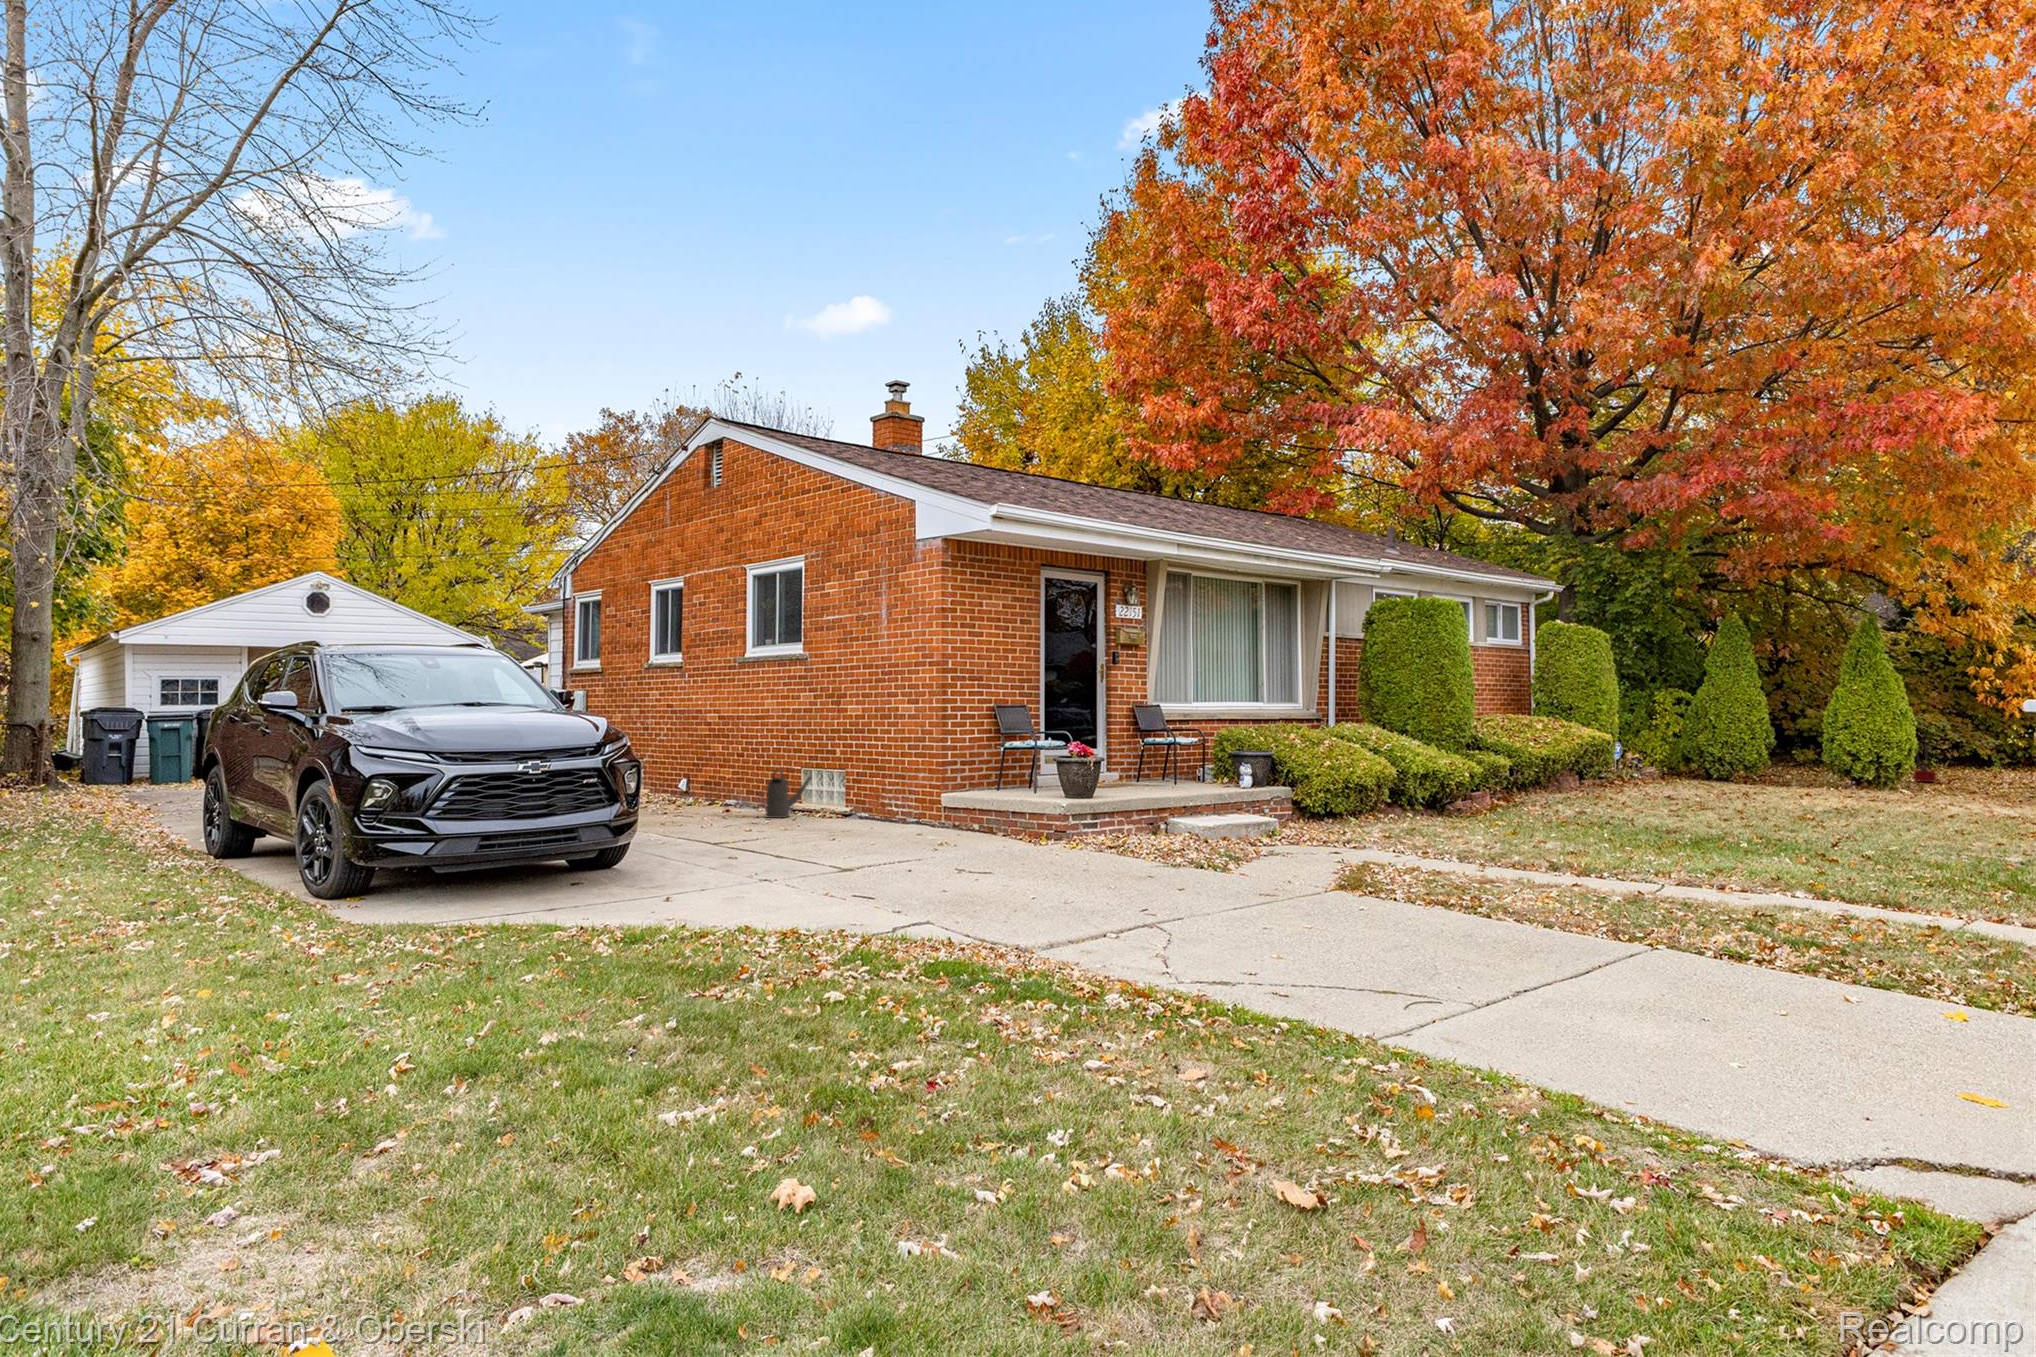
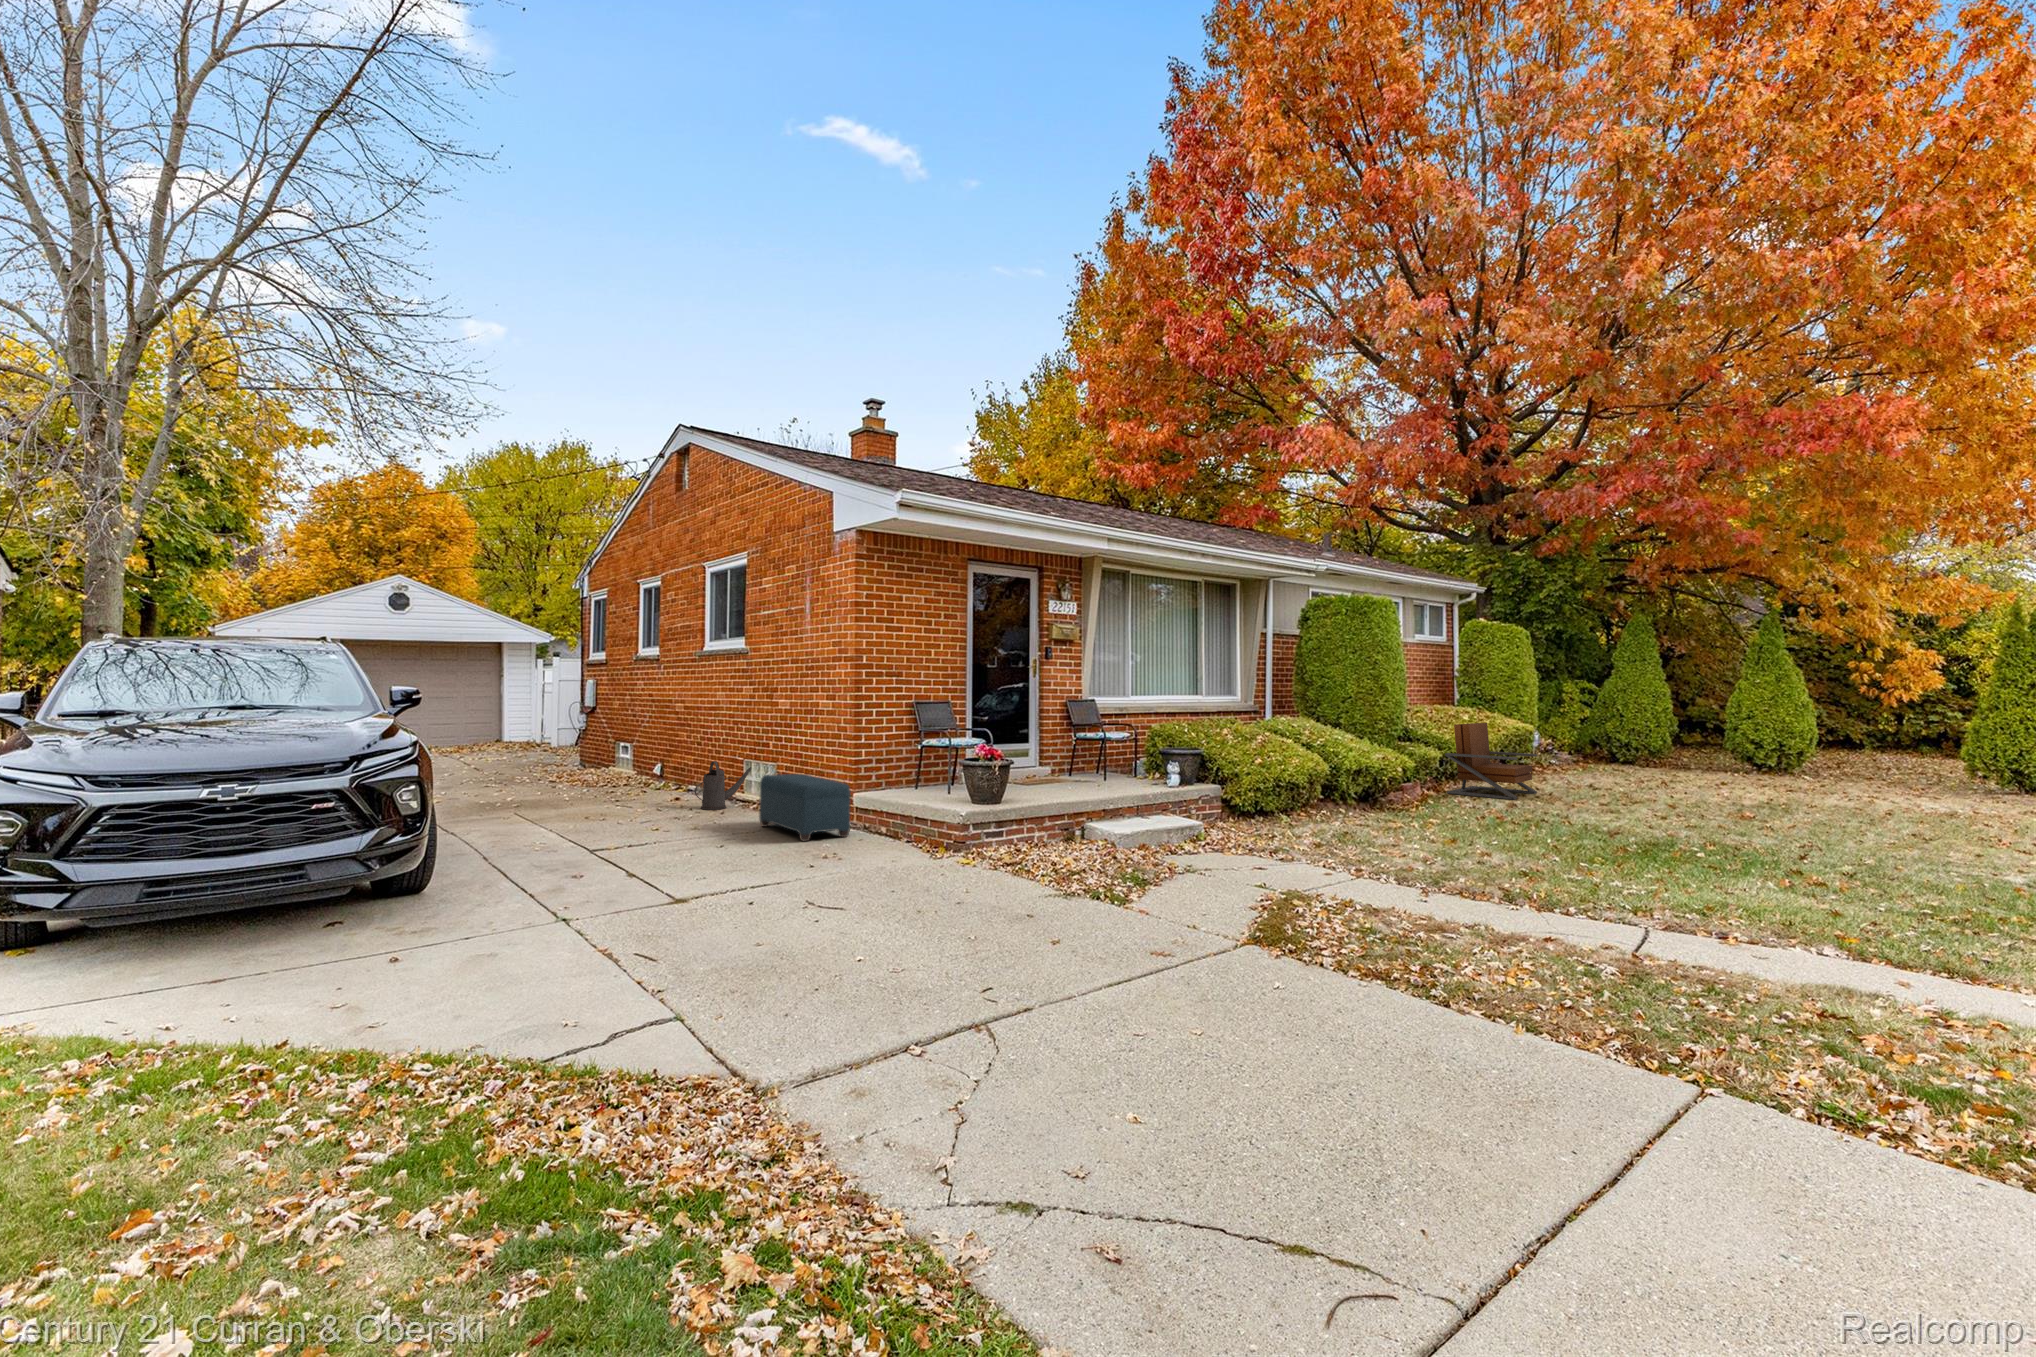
lounge chair: none [1515,730,1610,807] -> present [1445,723,1537,800]
decorative plant: present [1914,744,1936,782] -> none [1808,731,1852,772]
bench: none [843,778,942,838] -> present [759,774,851,841]

